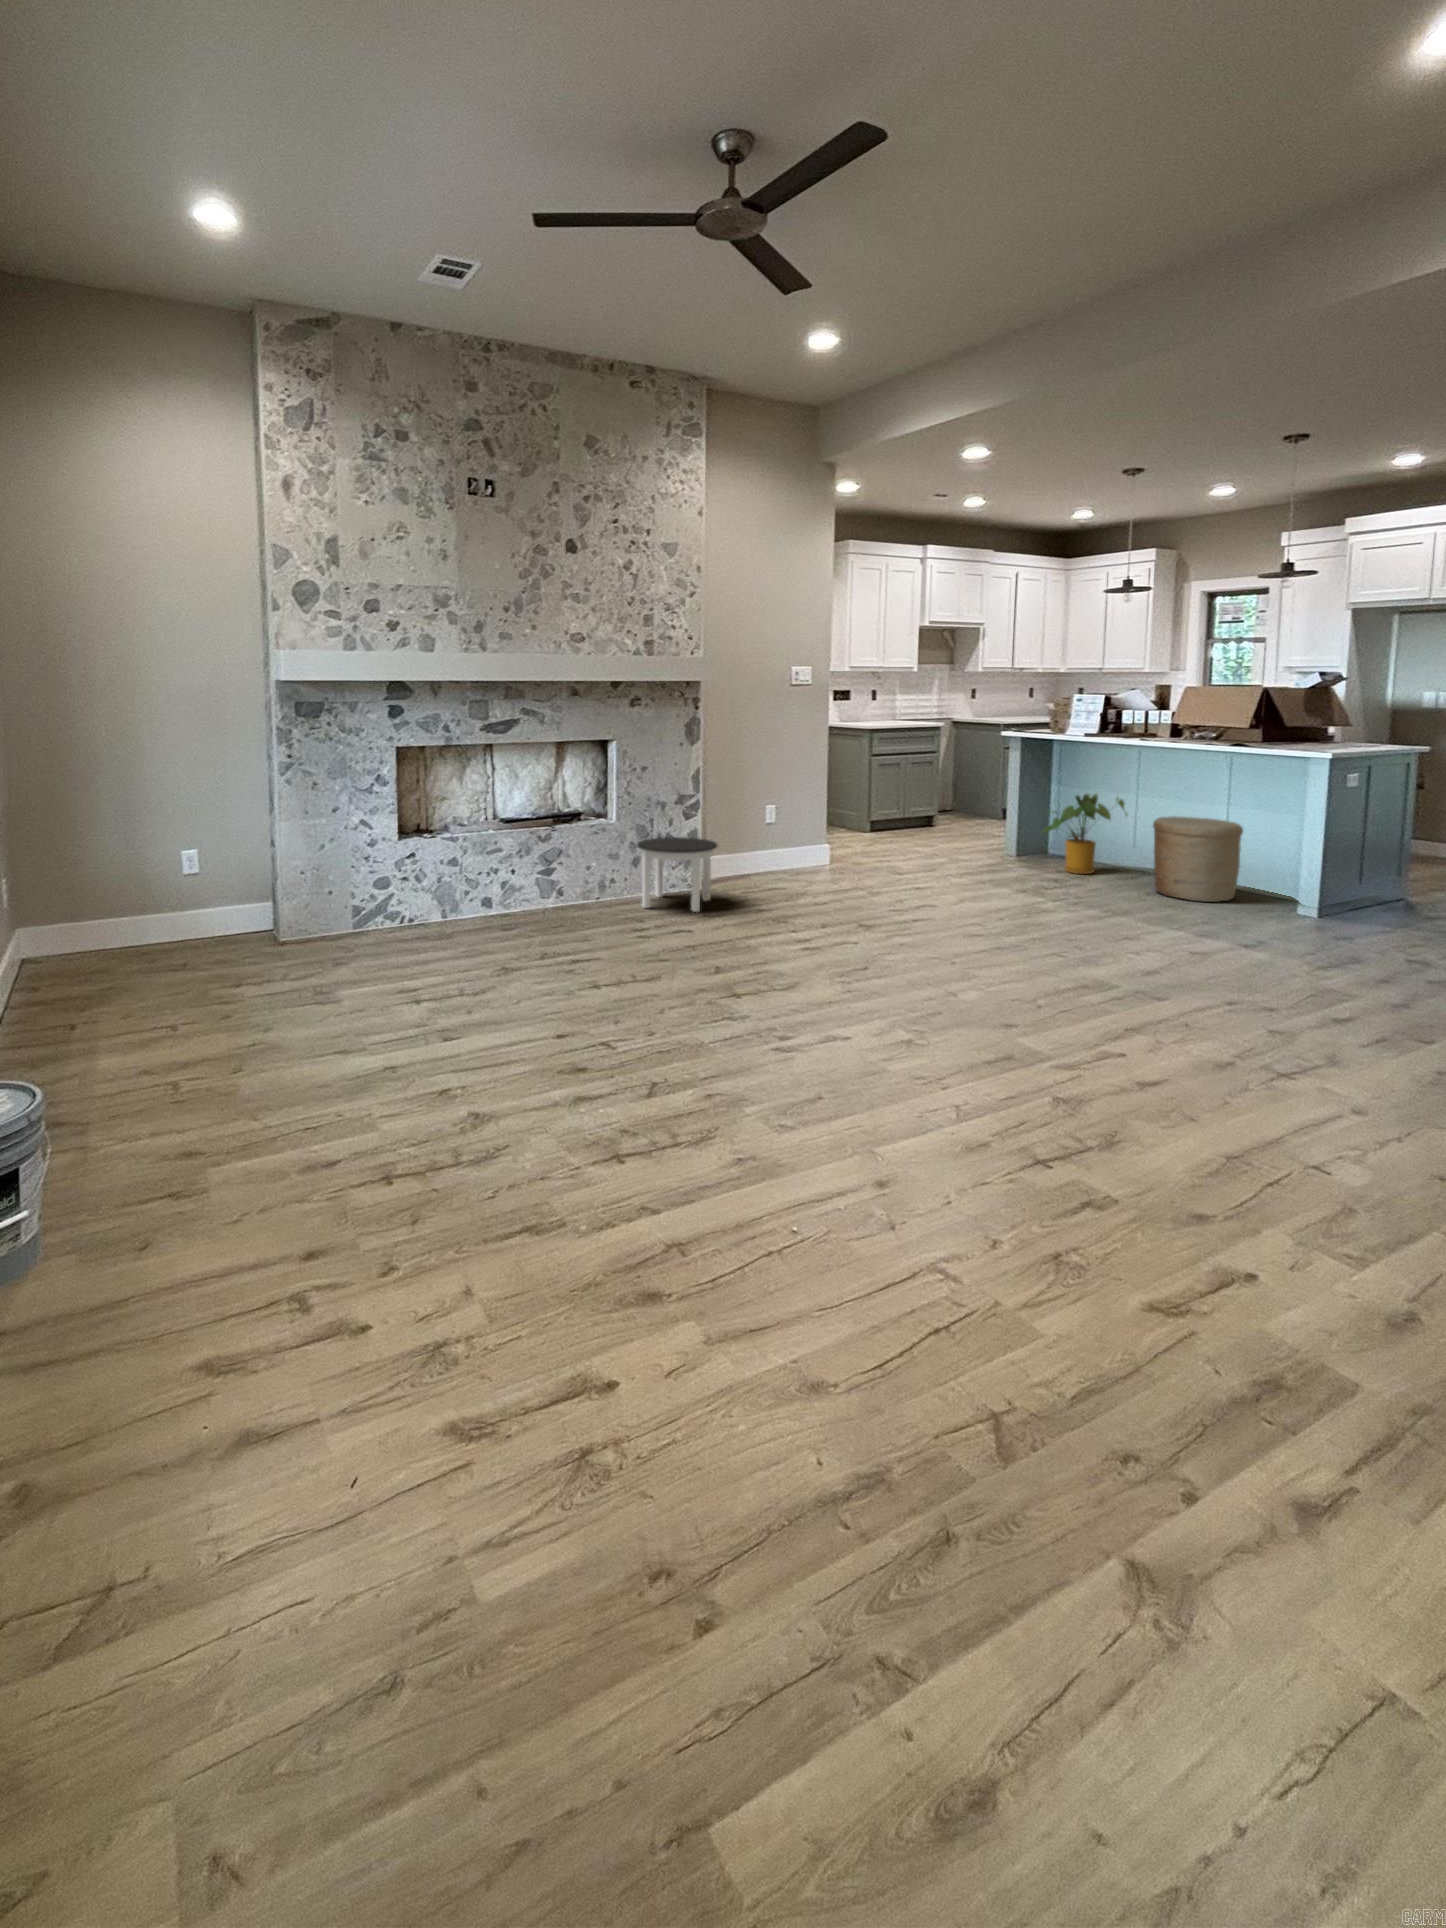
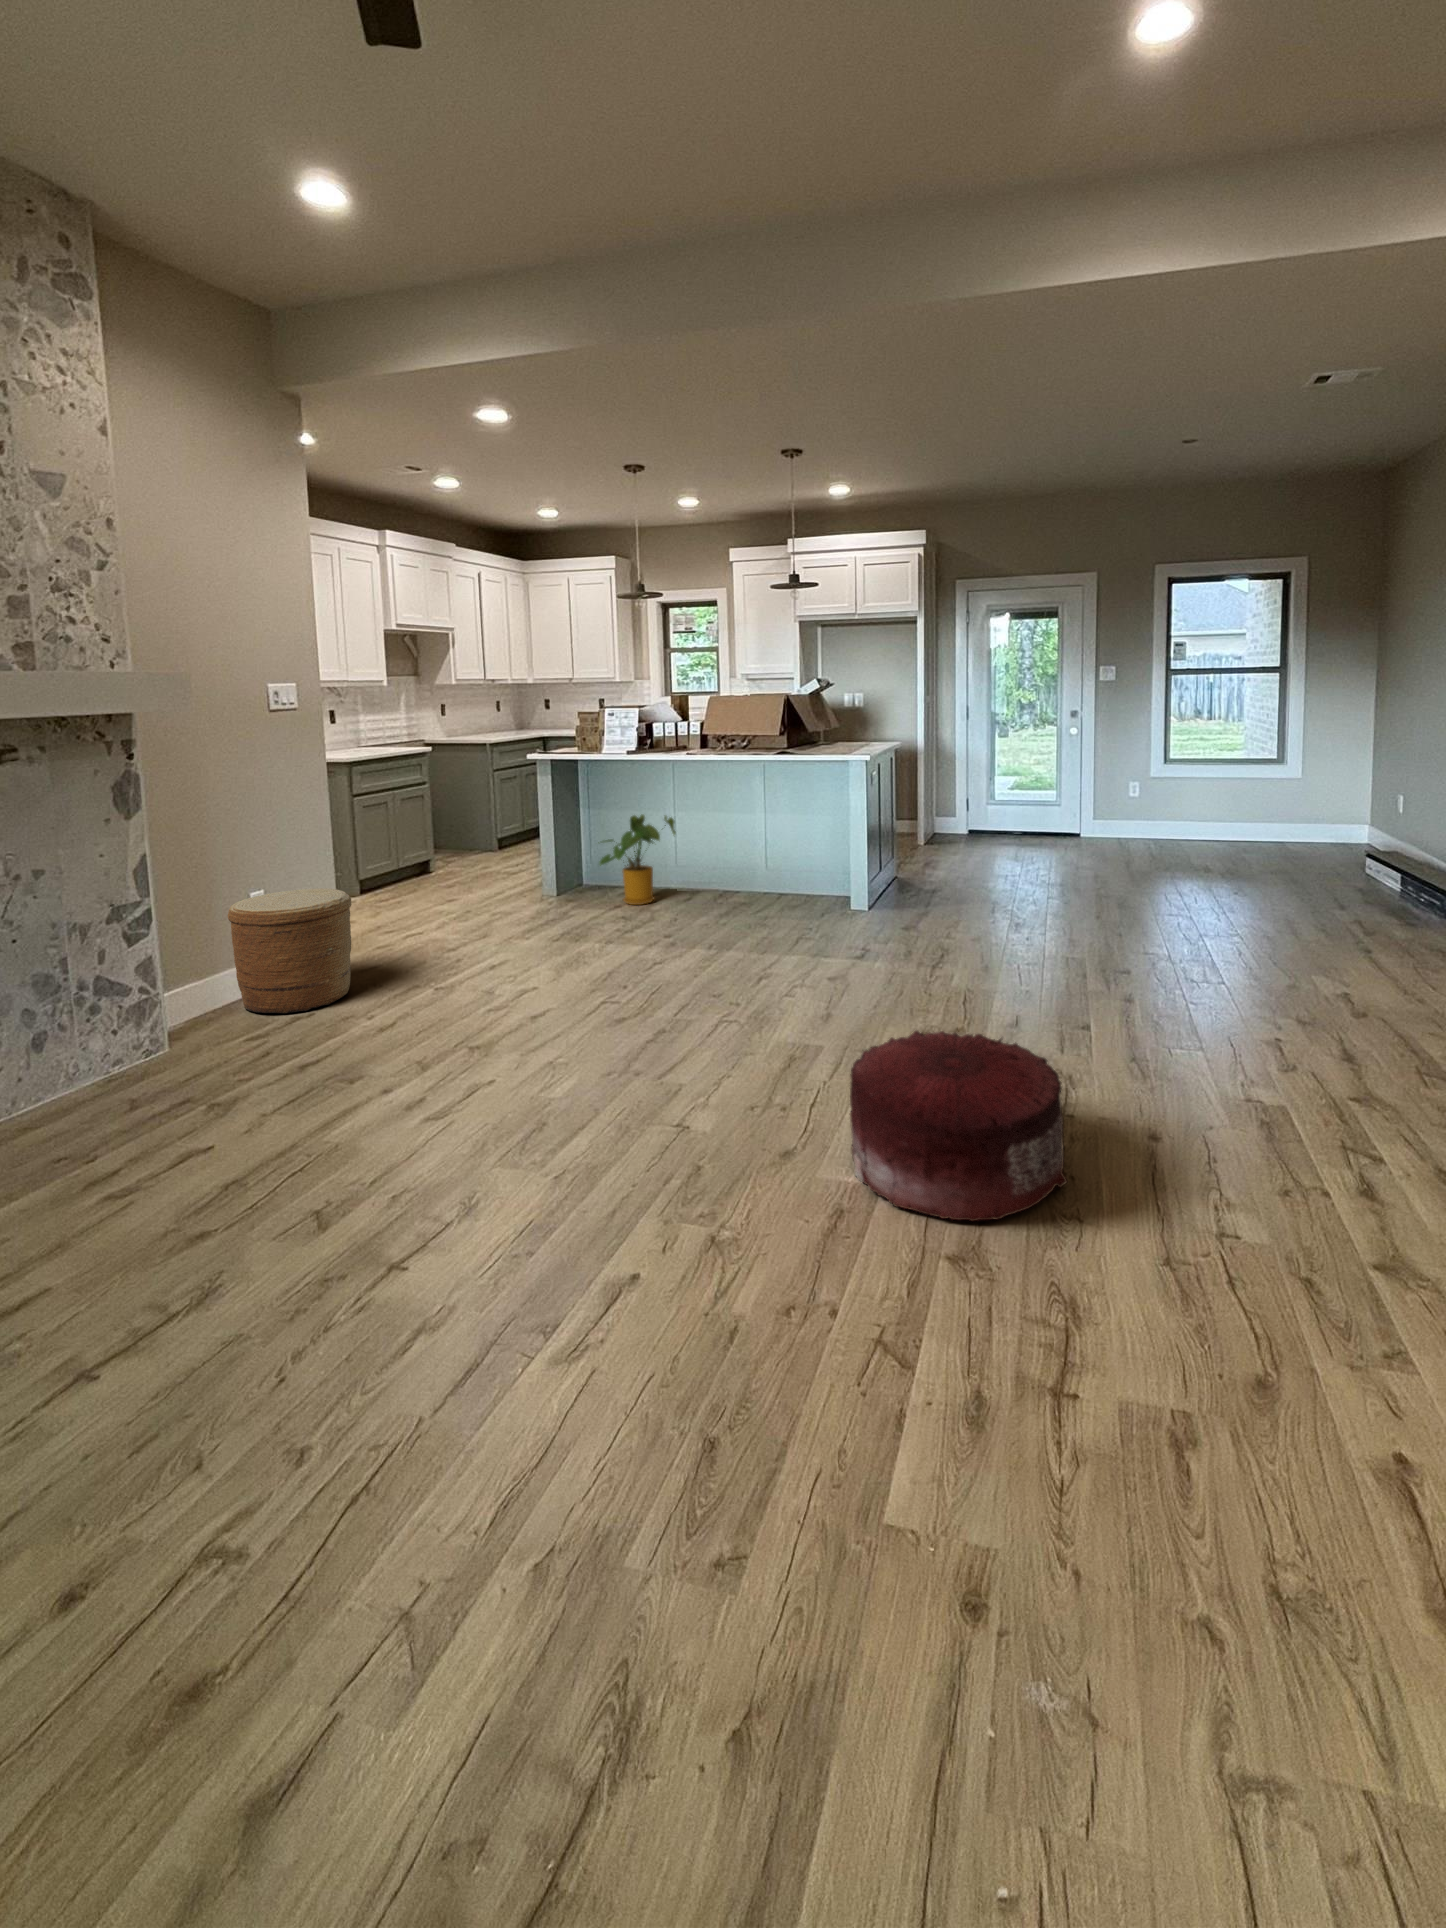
woven basket: present [1153,816,1243,902] -> present [228,889,351,1013]
round table: present [637,837,717,912] -> none [43,973,213,1127]
pouf: none [1045,959,1239,1094] -> present [850,1031,1067,1221]

